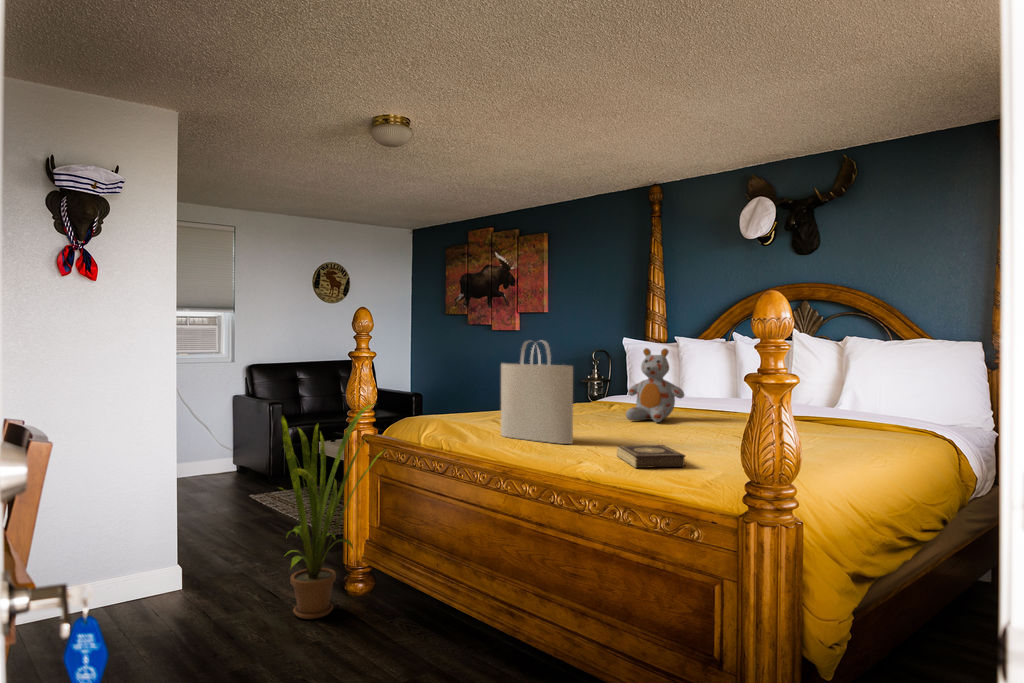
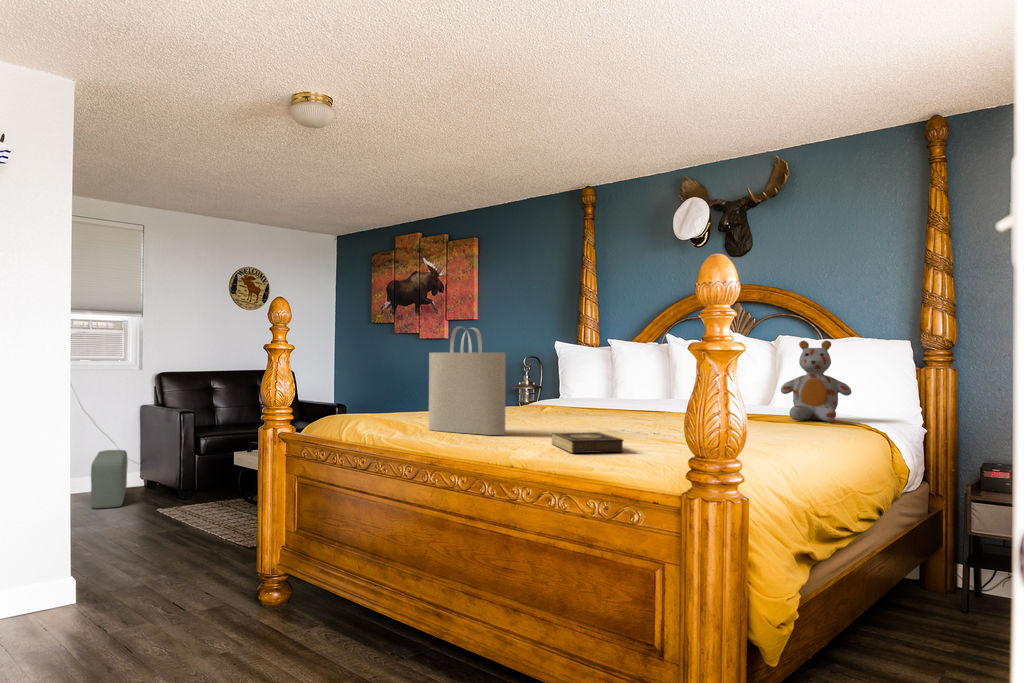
stuffed bear: present [626,348,684,422] -> present [781,340,852,422]
house plant: present [282,404,382,619] -> none [179,397,305,634]
pouf: none [193,437,223,492] -> present [91,450,128,509]

